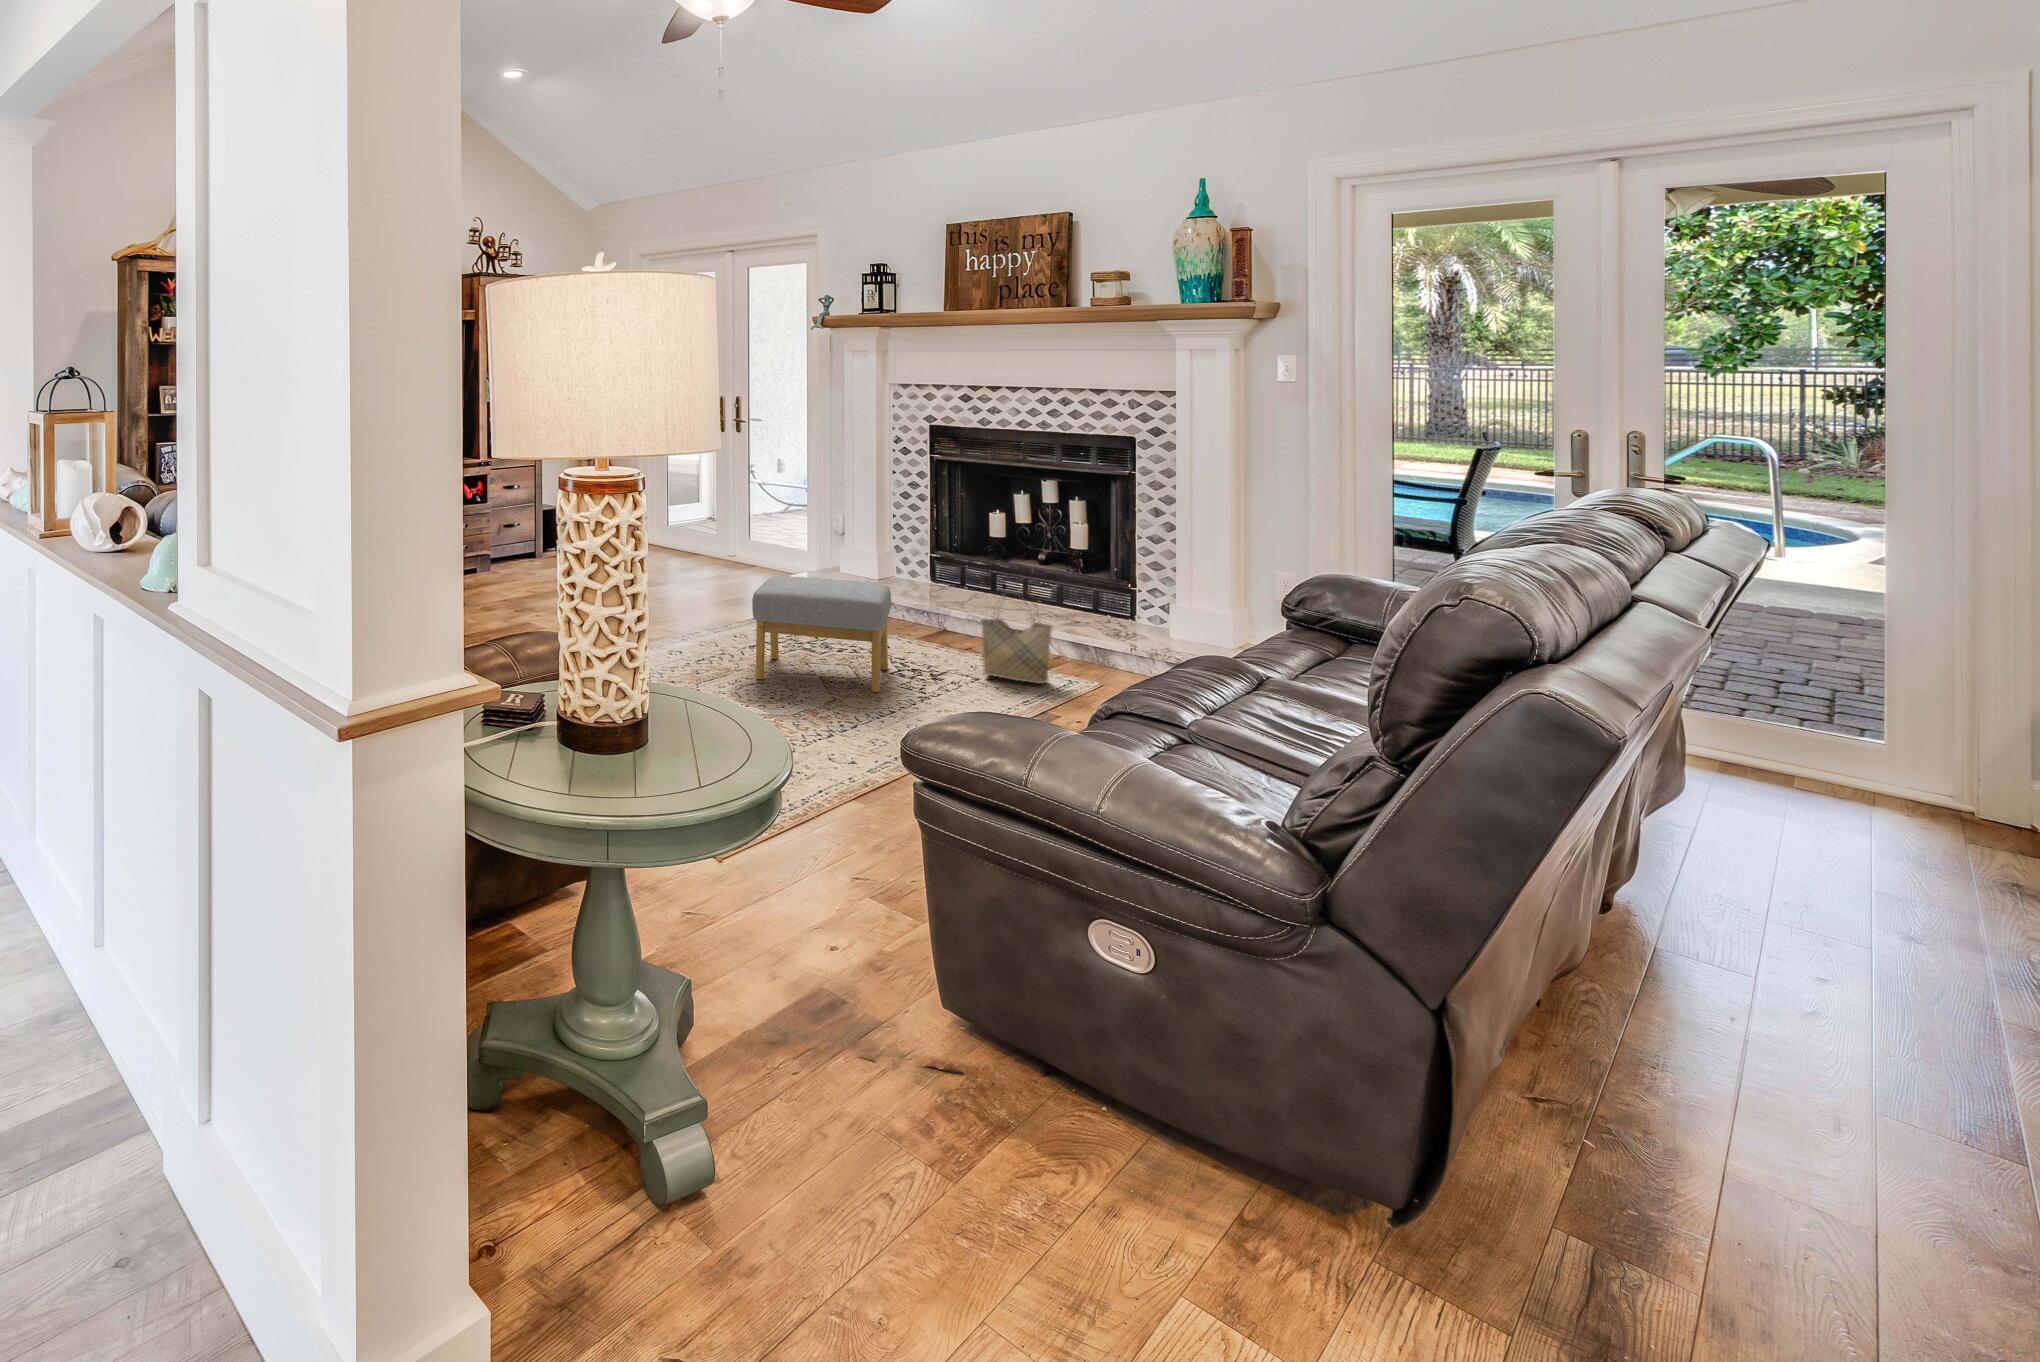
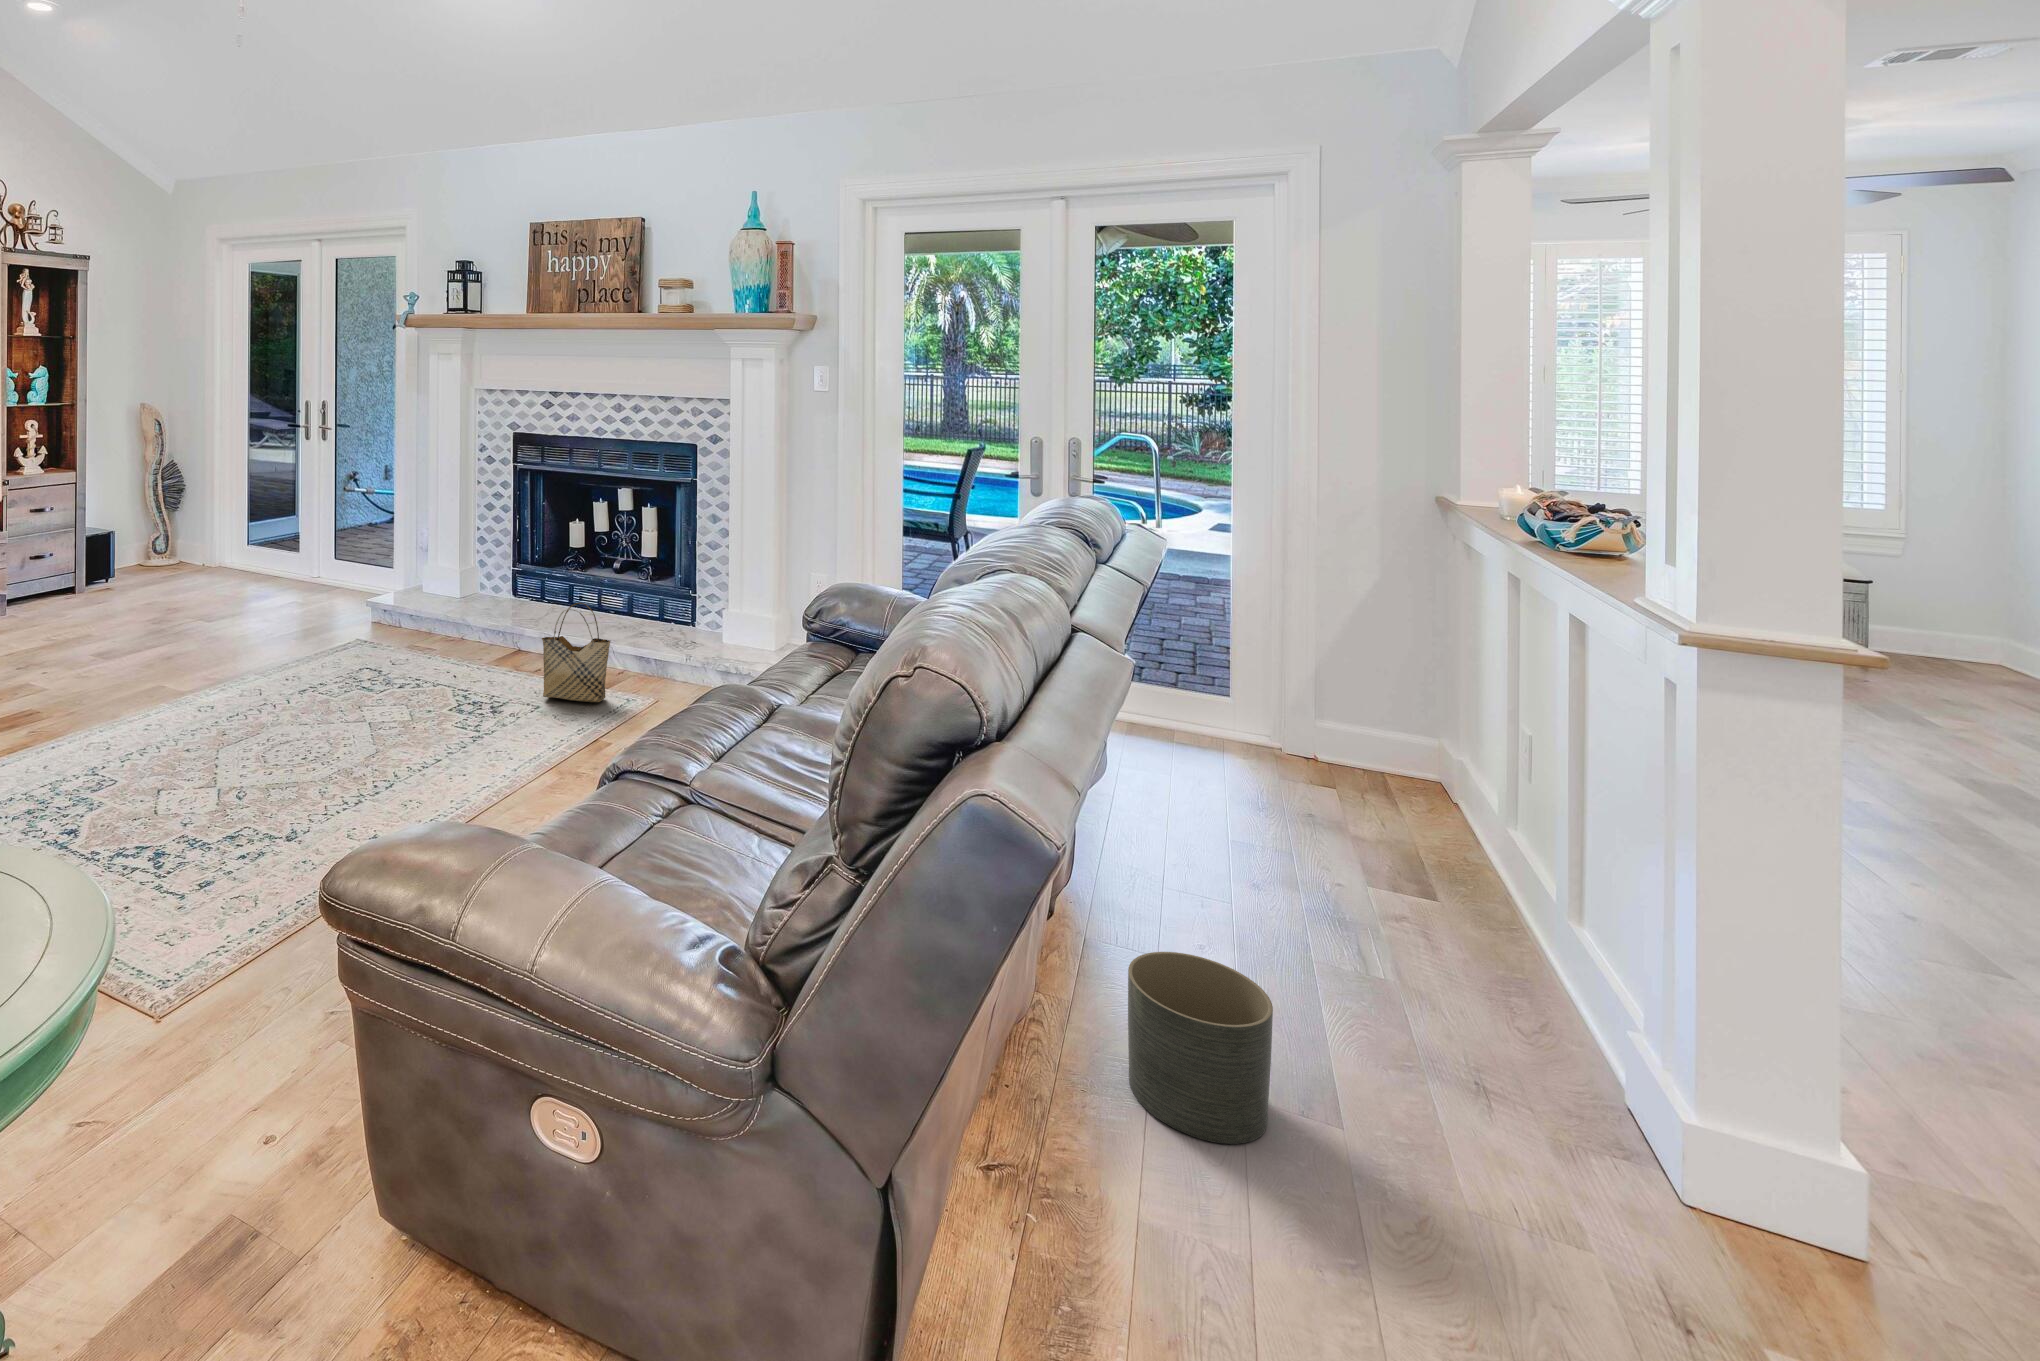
footstool: present [752,576,891,692] -> none [295,604,452,729]
planter: none [1705,944,1901,1138] -> present [1128,952,1273,1144]

